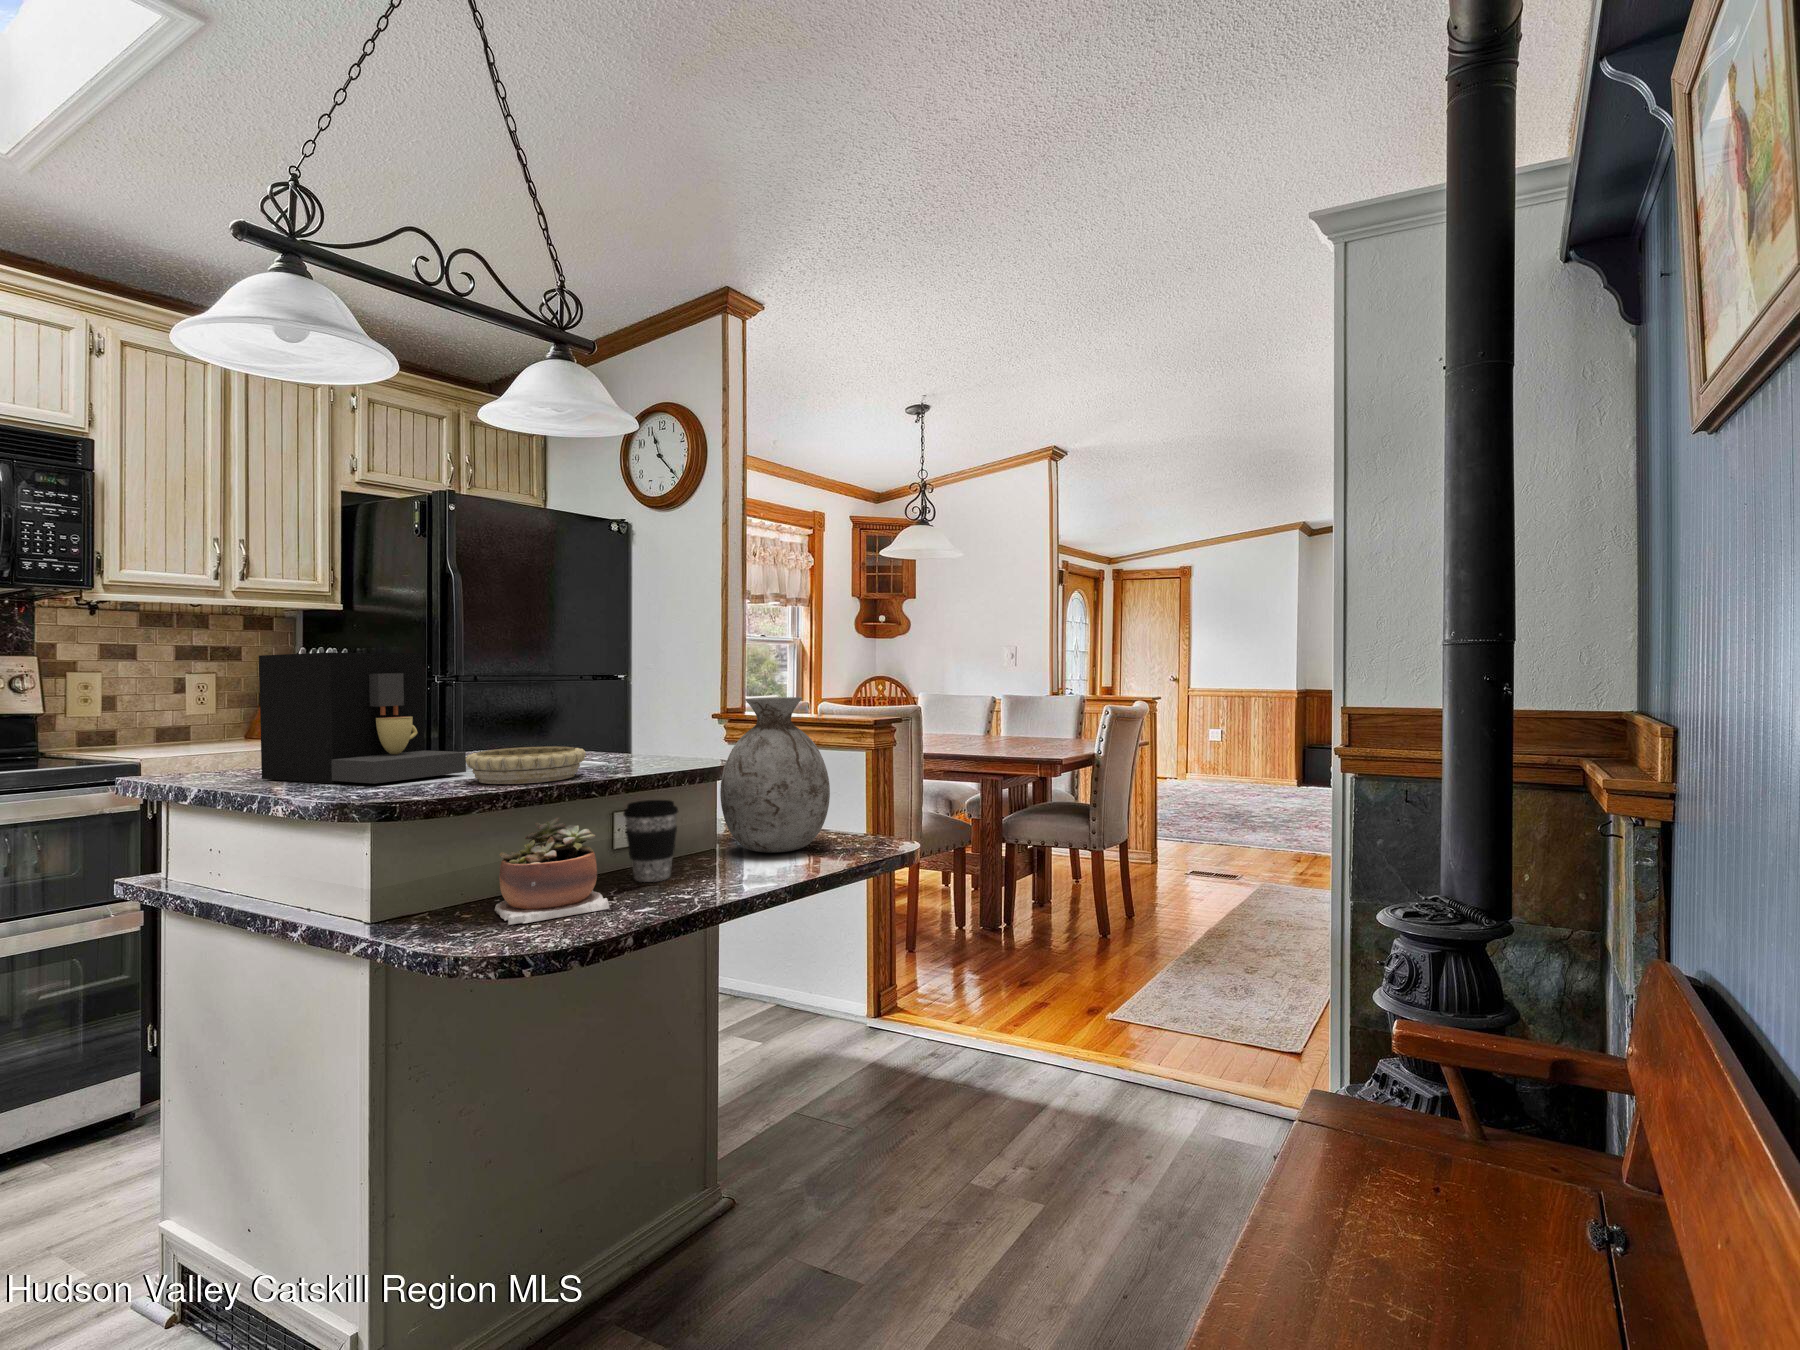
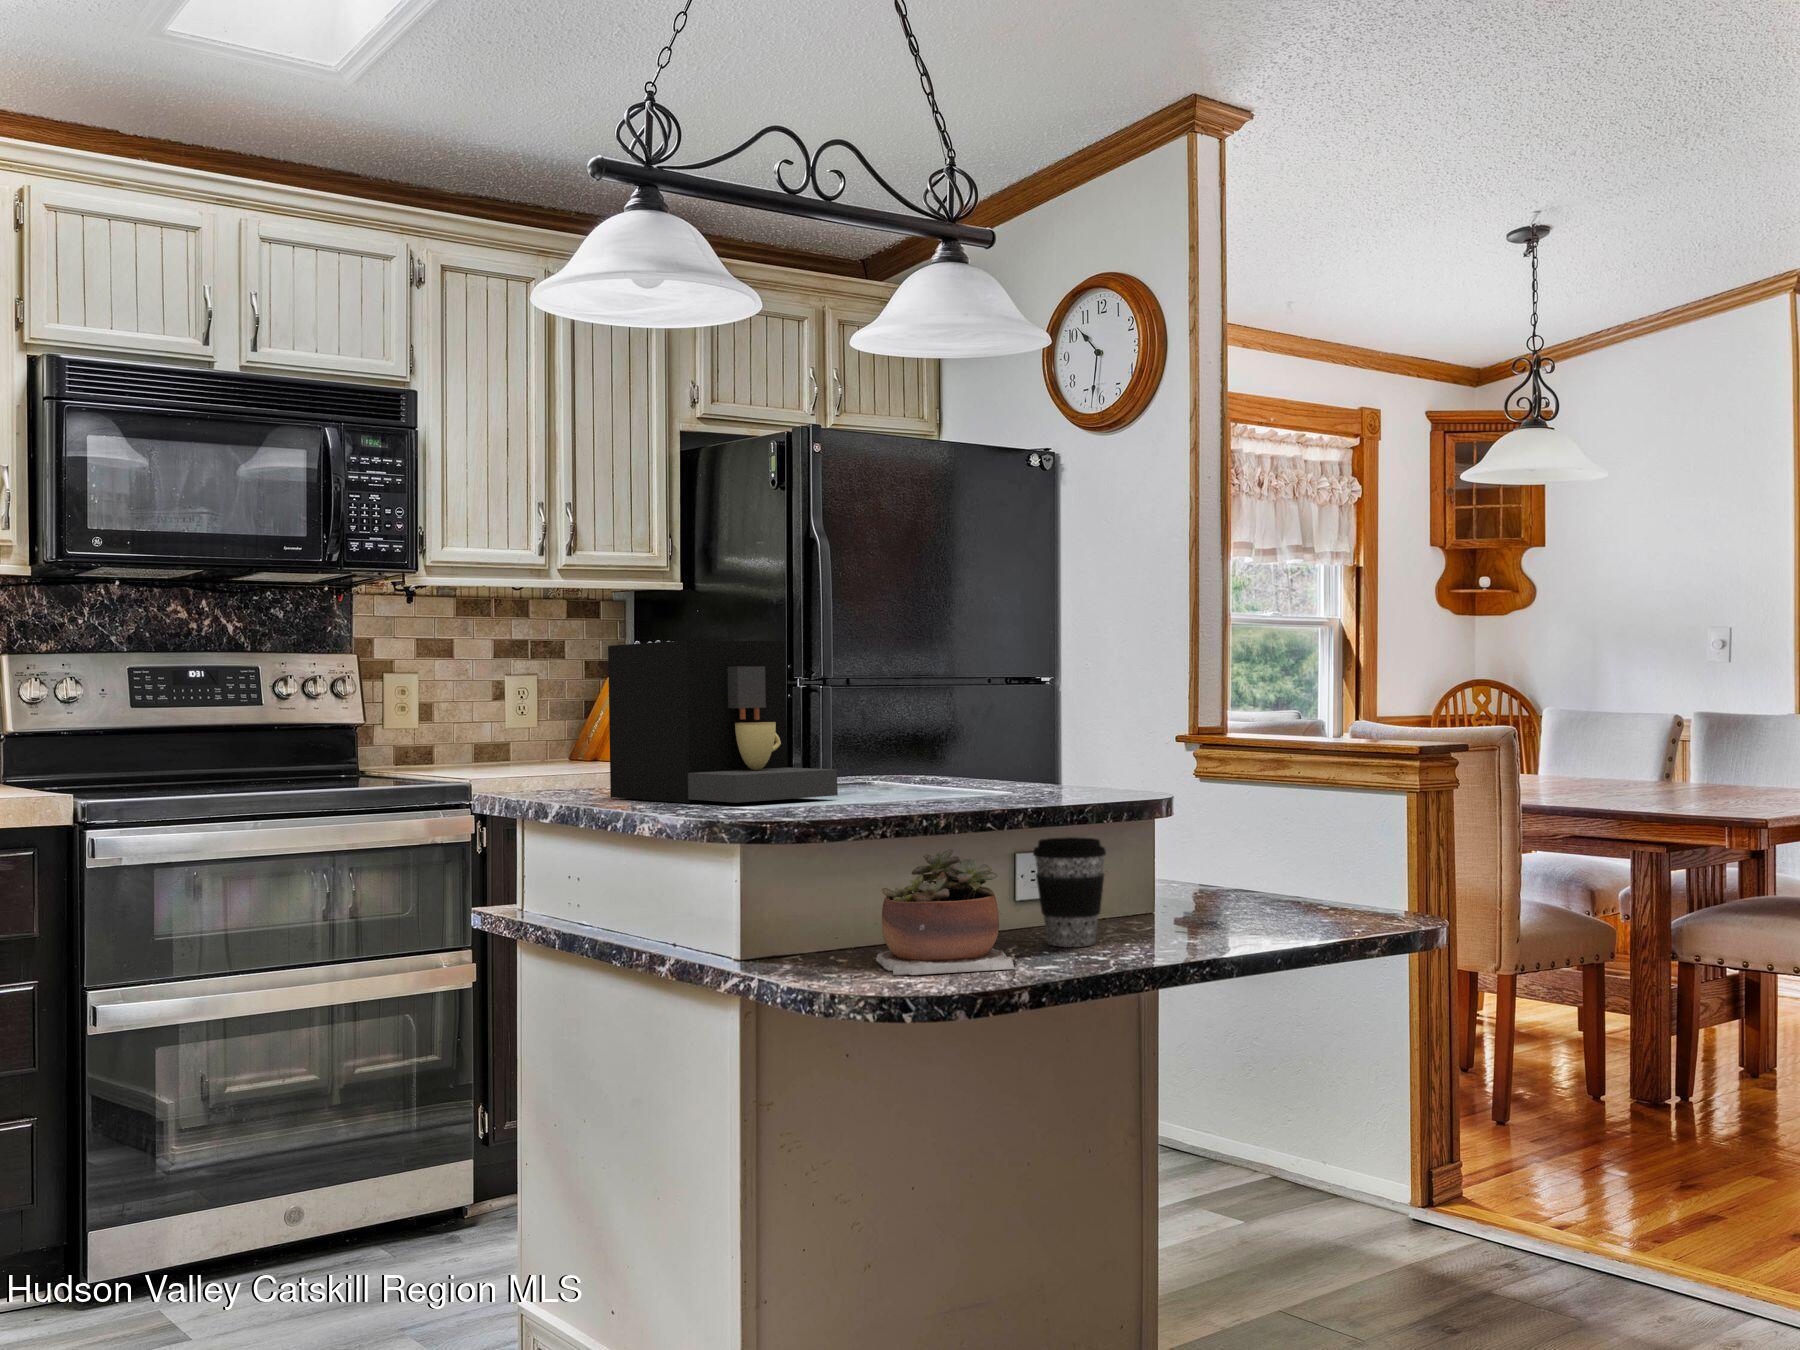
vase: present [720,697,830,853] -> none [1168,700,1331,926]
decorative bowl: present [465,746,586,784] -> none [839,765,985,808]

